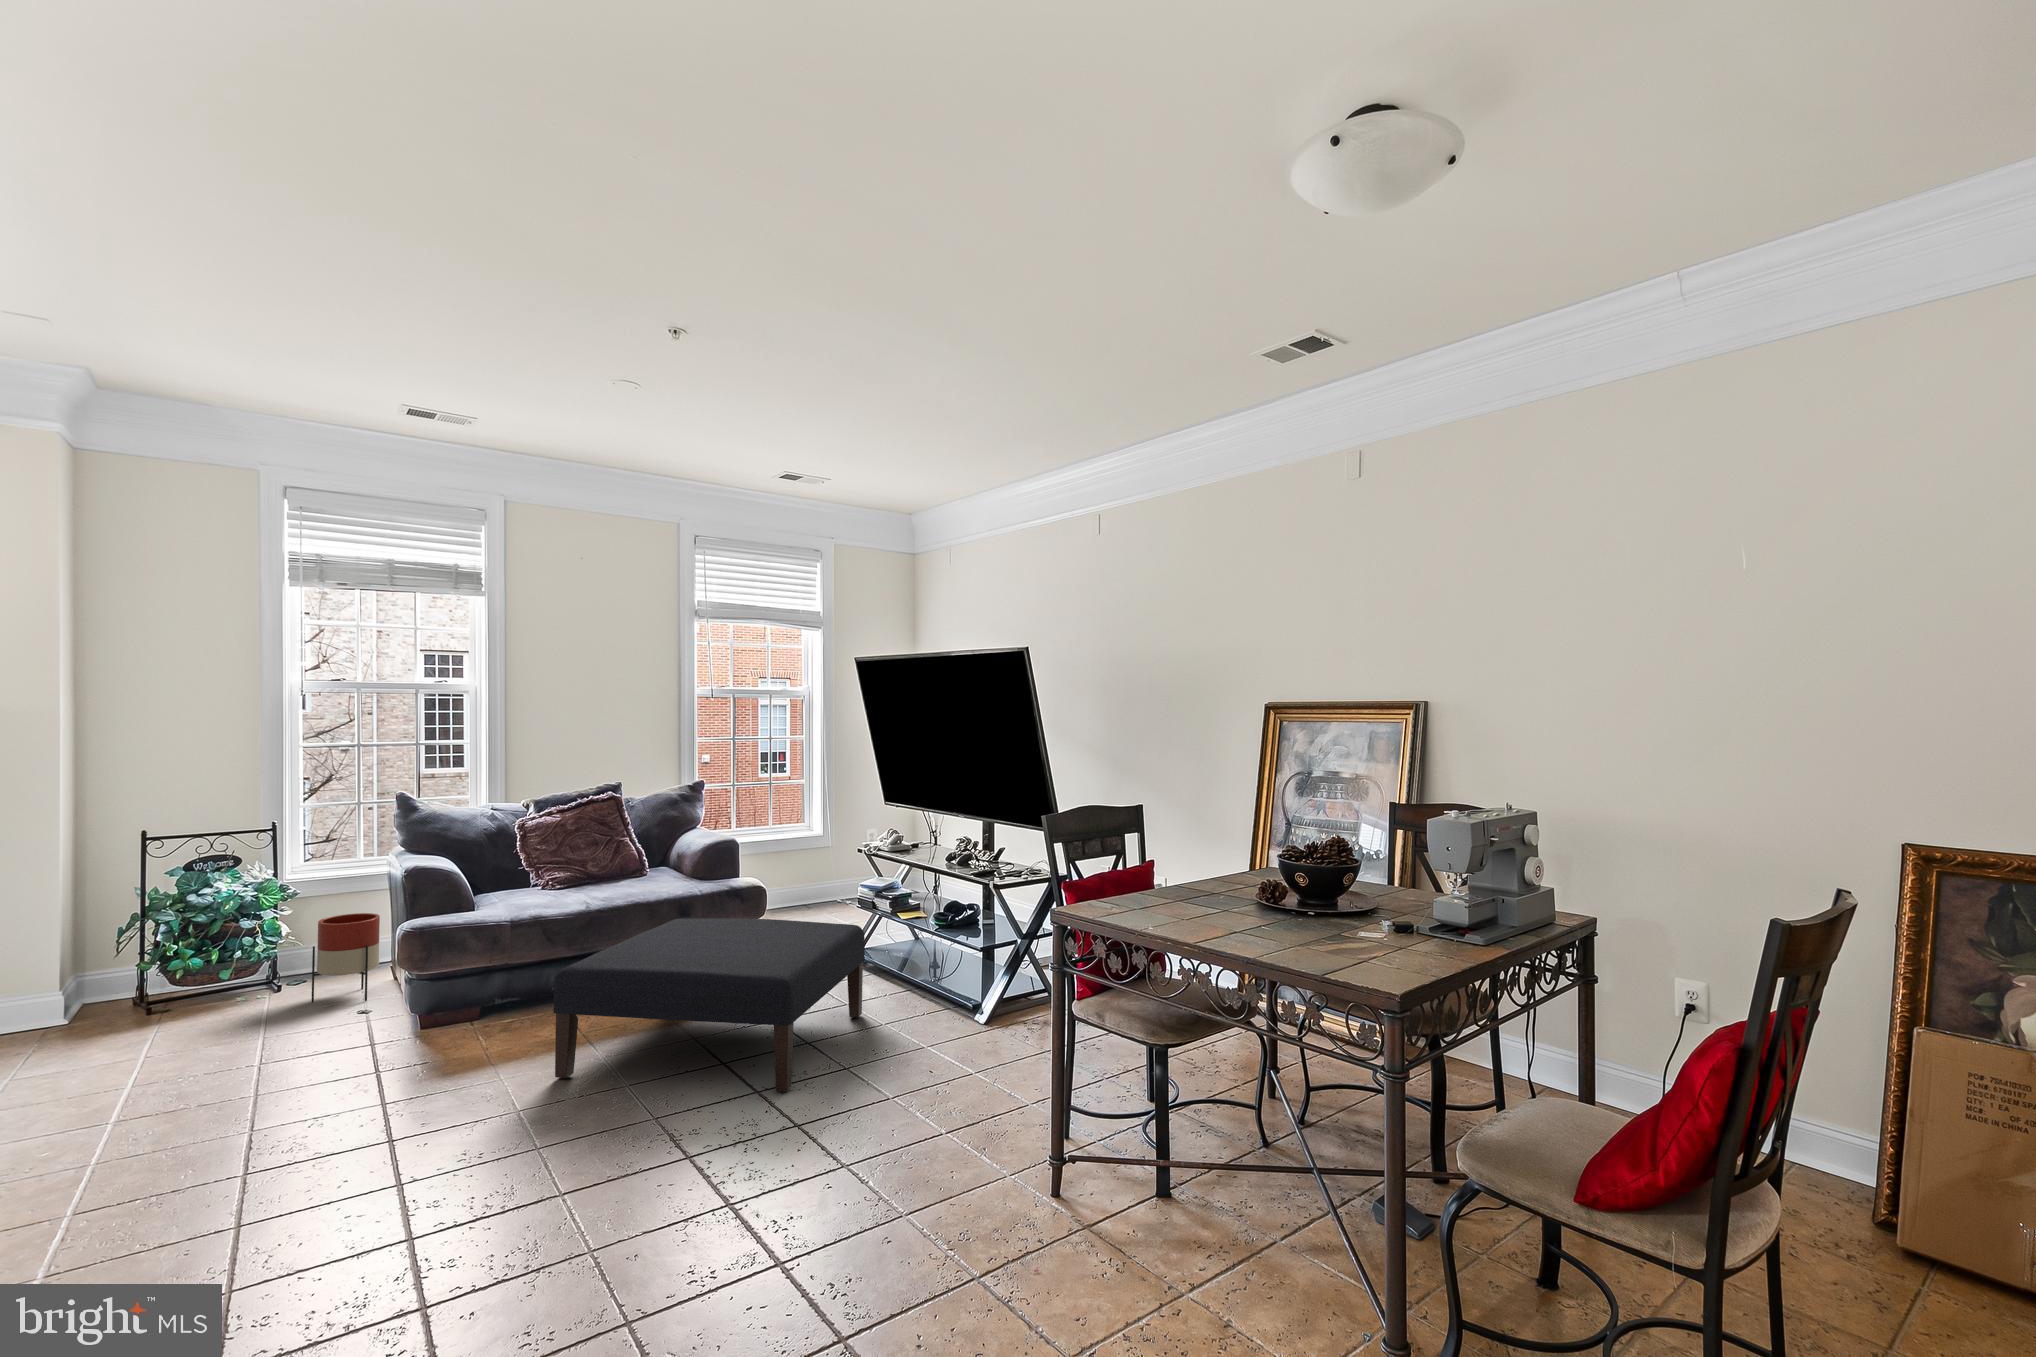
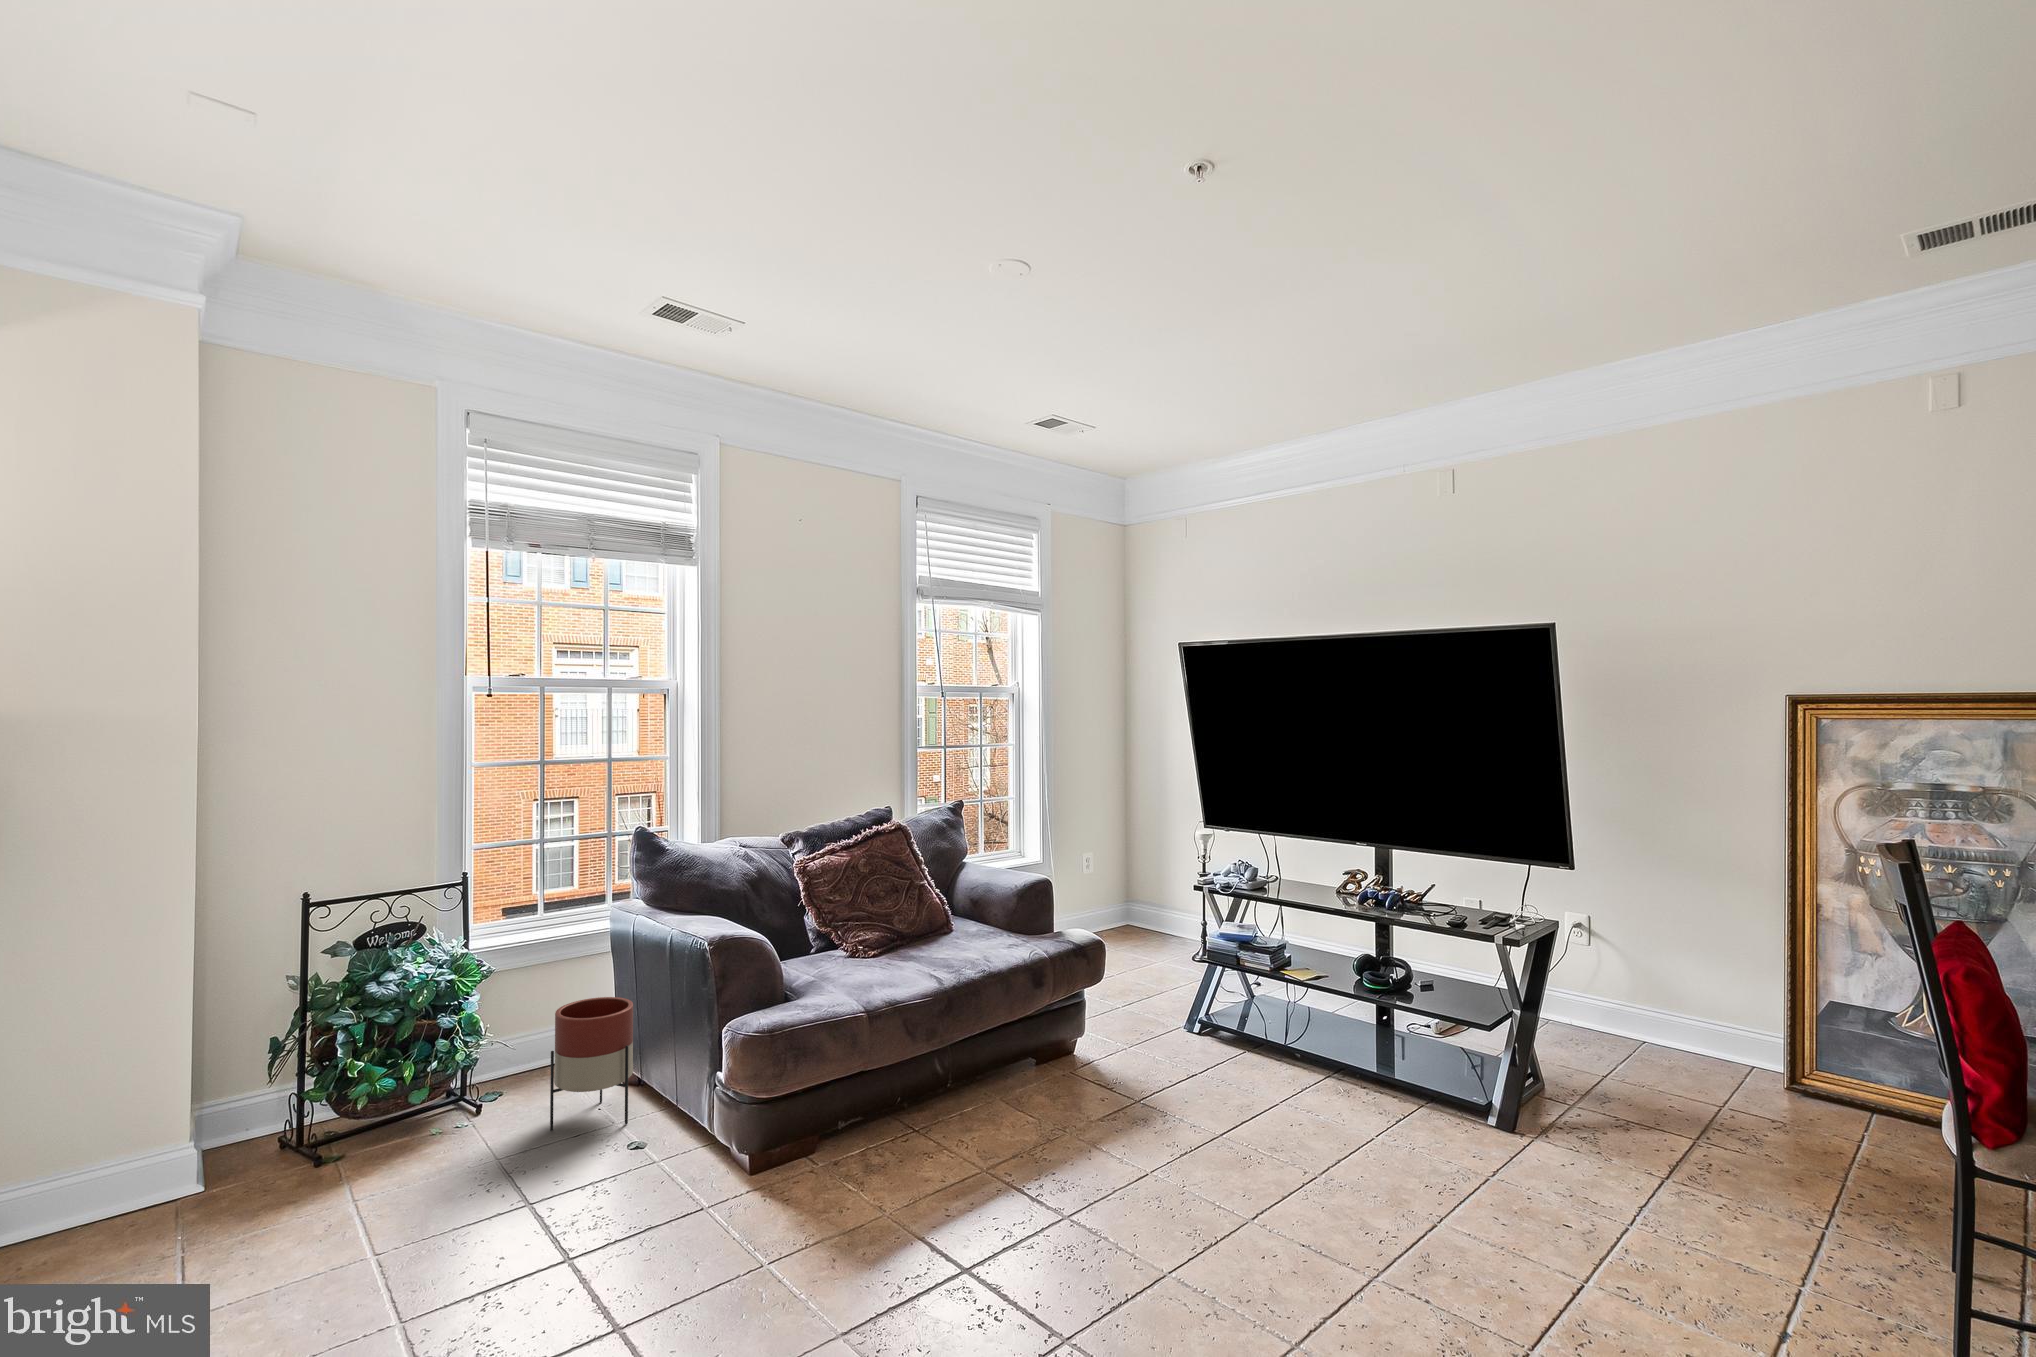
ottoman: present [553,918,865,1092] -> none [1056,995,1434,1272]

